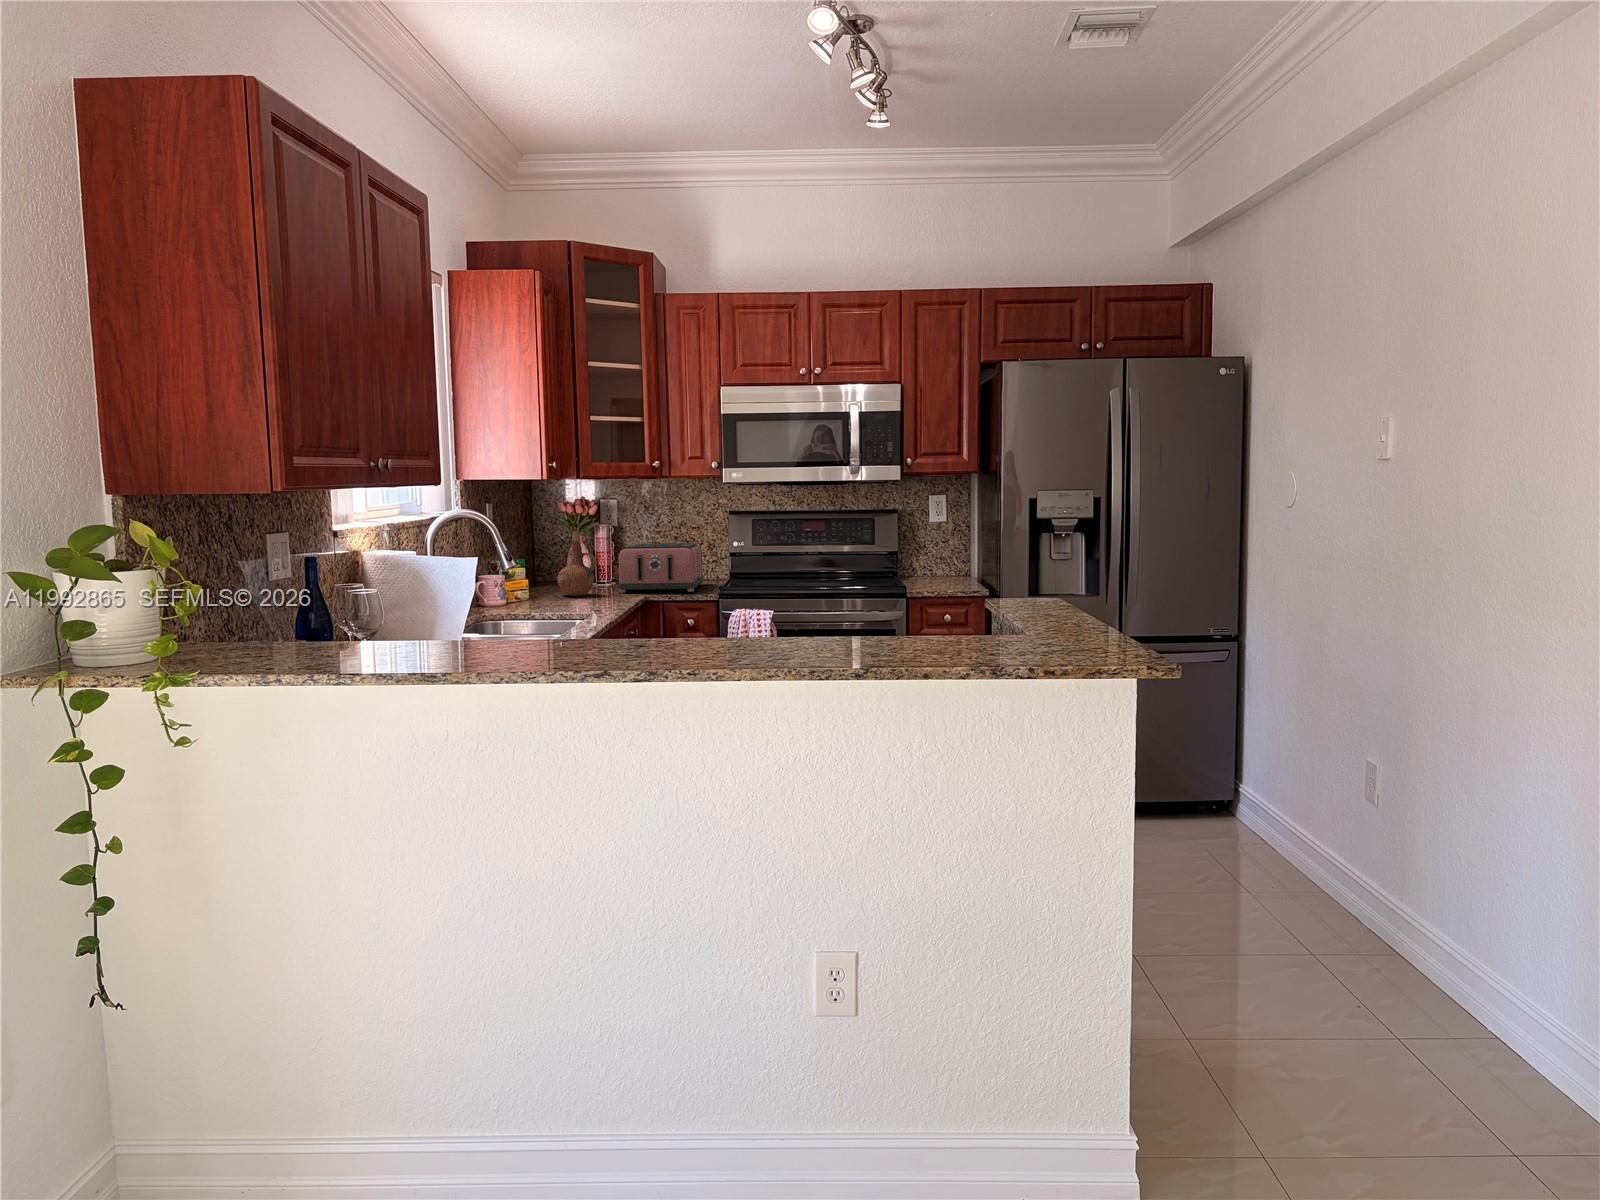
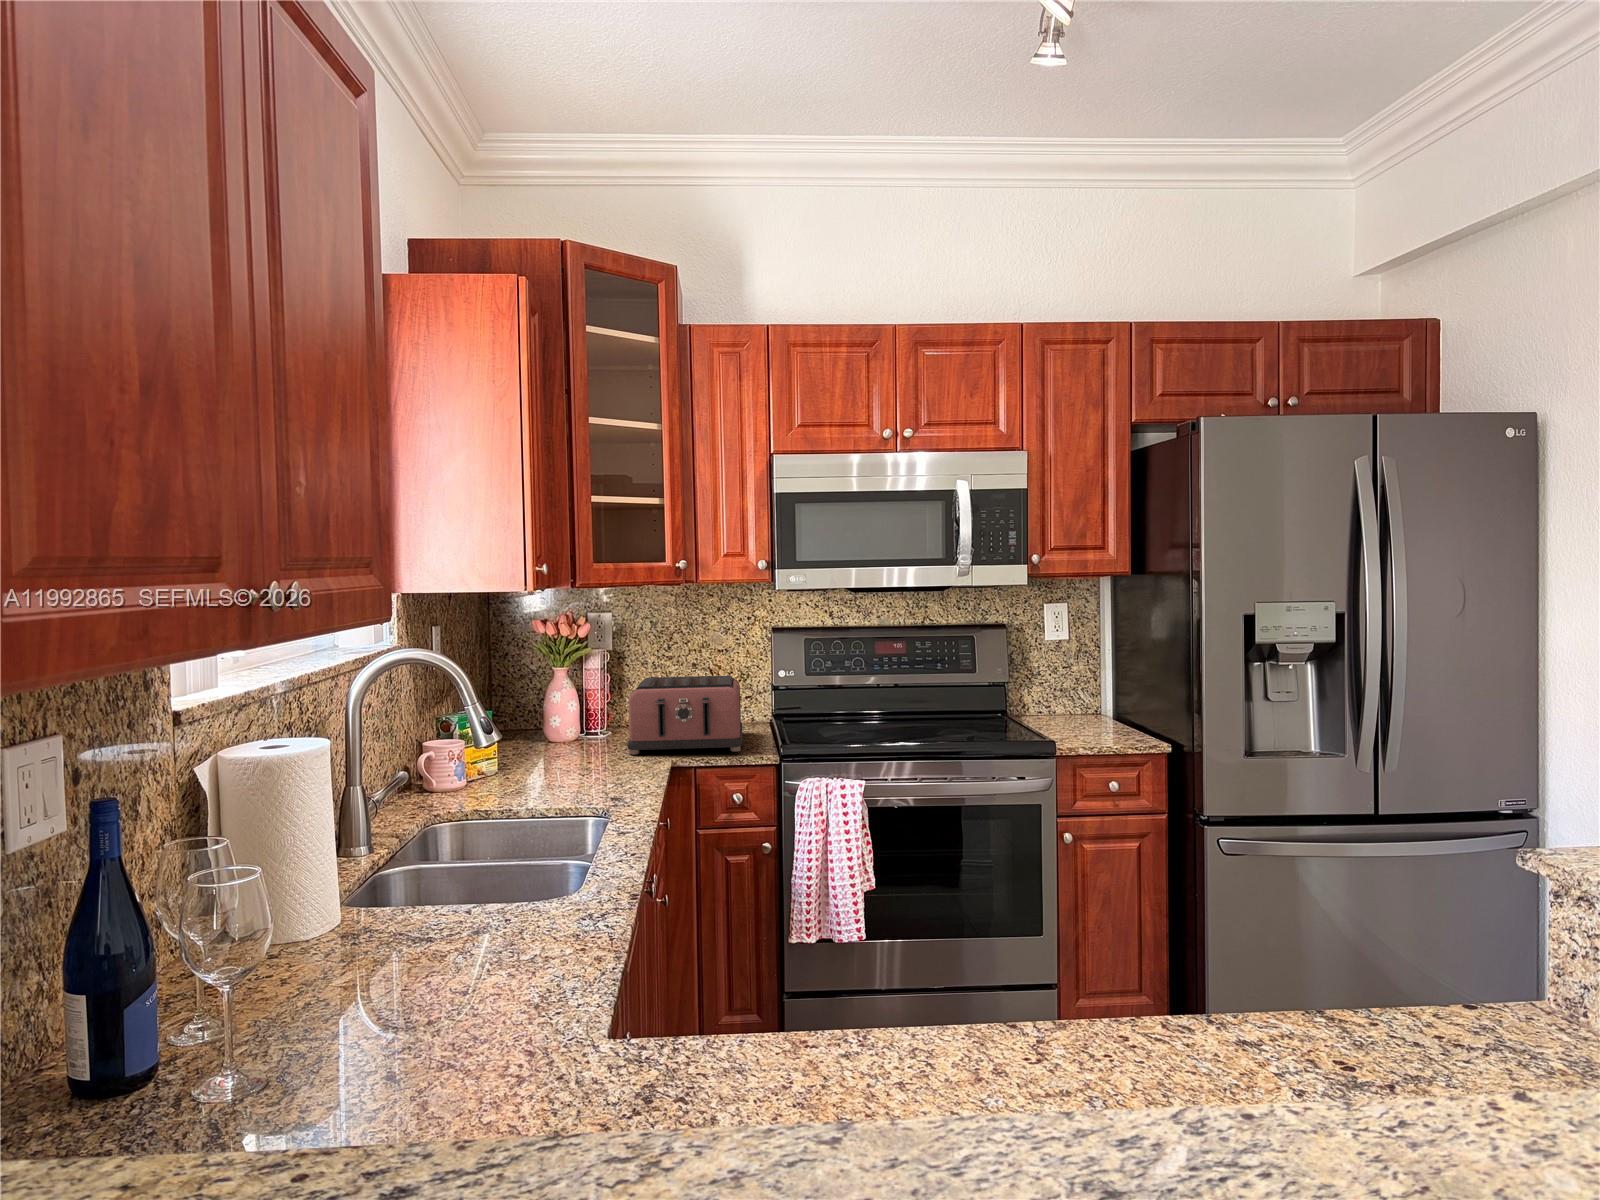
ceramic pitcher: present [557,531,596,596] -> none [540,666,597,764]

